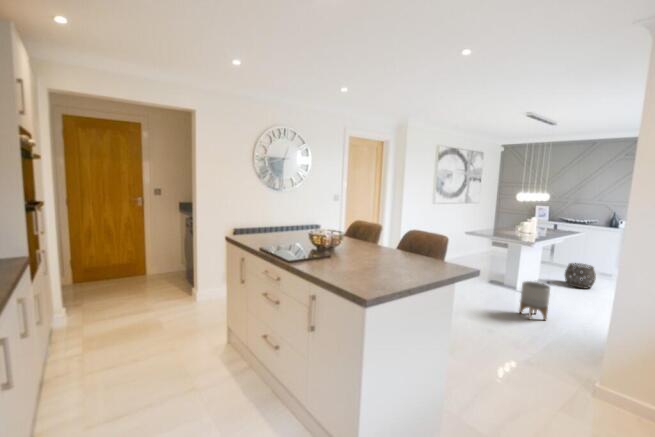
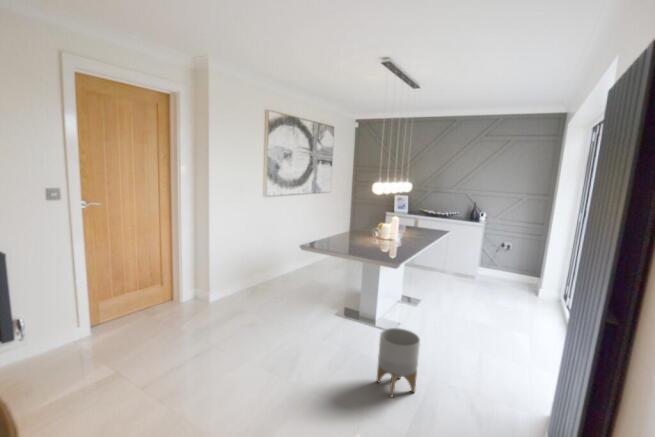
woven basket: present [565,263,596,289] -> none [429,273,463,307]

